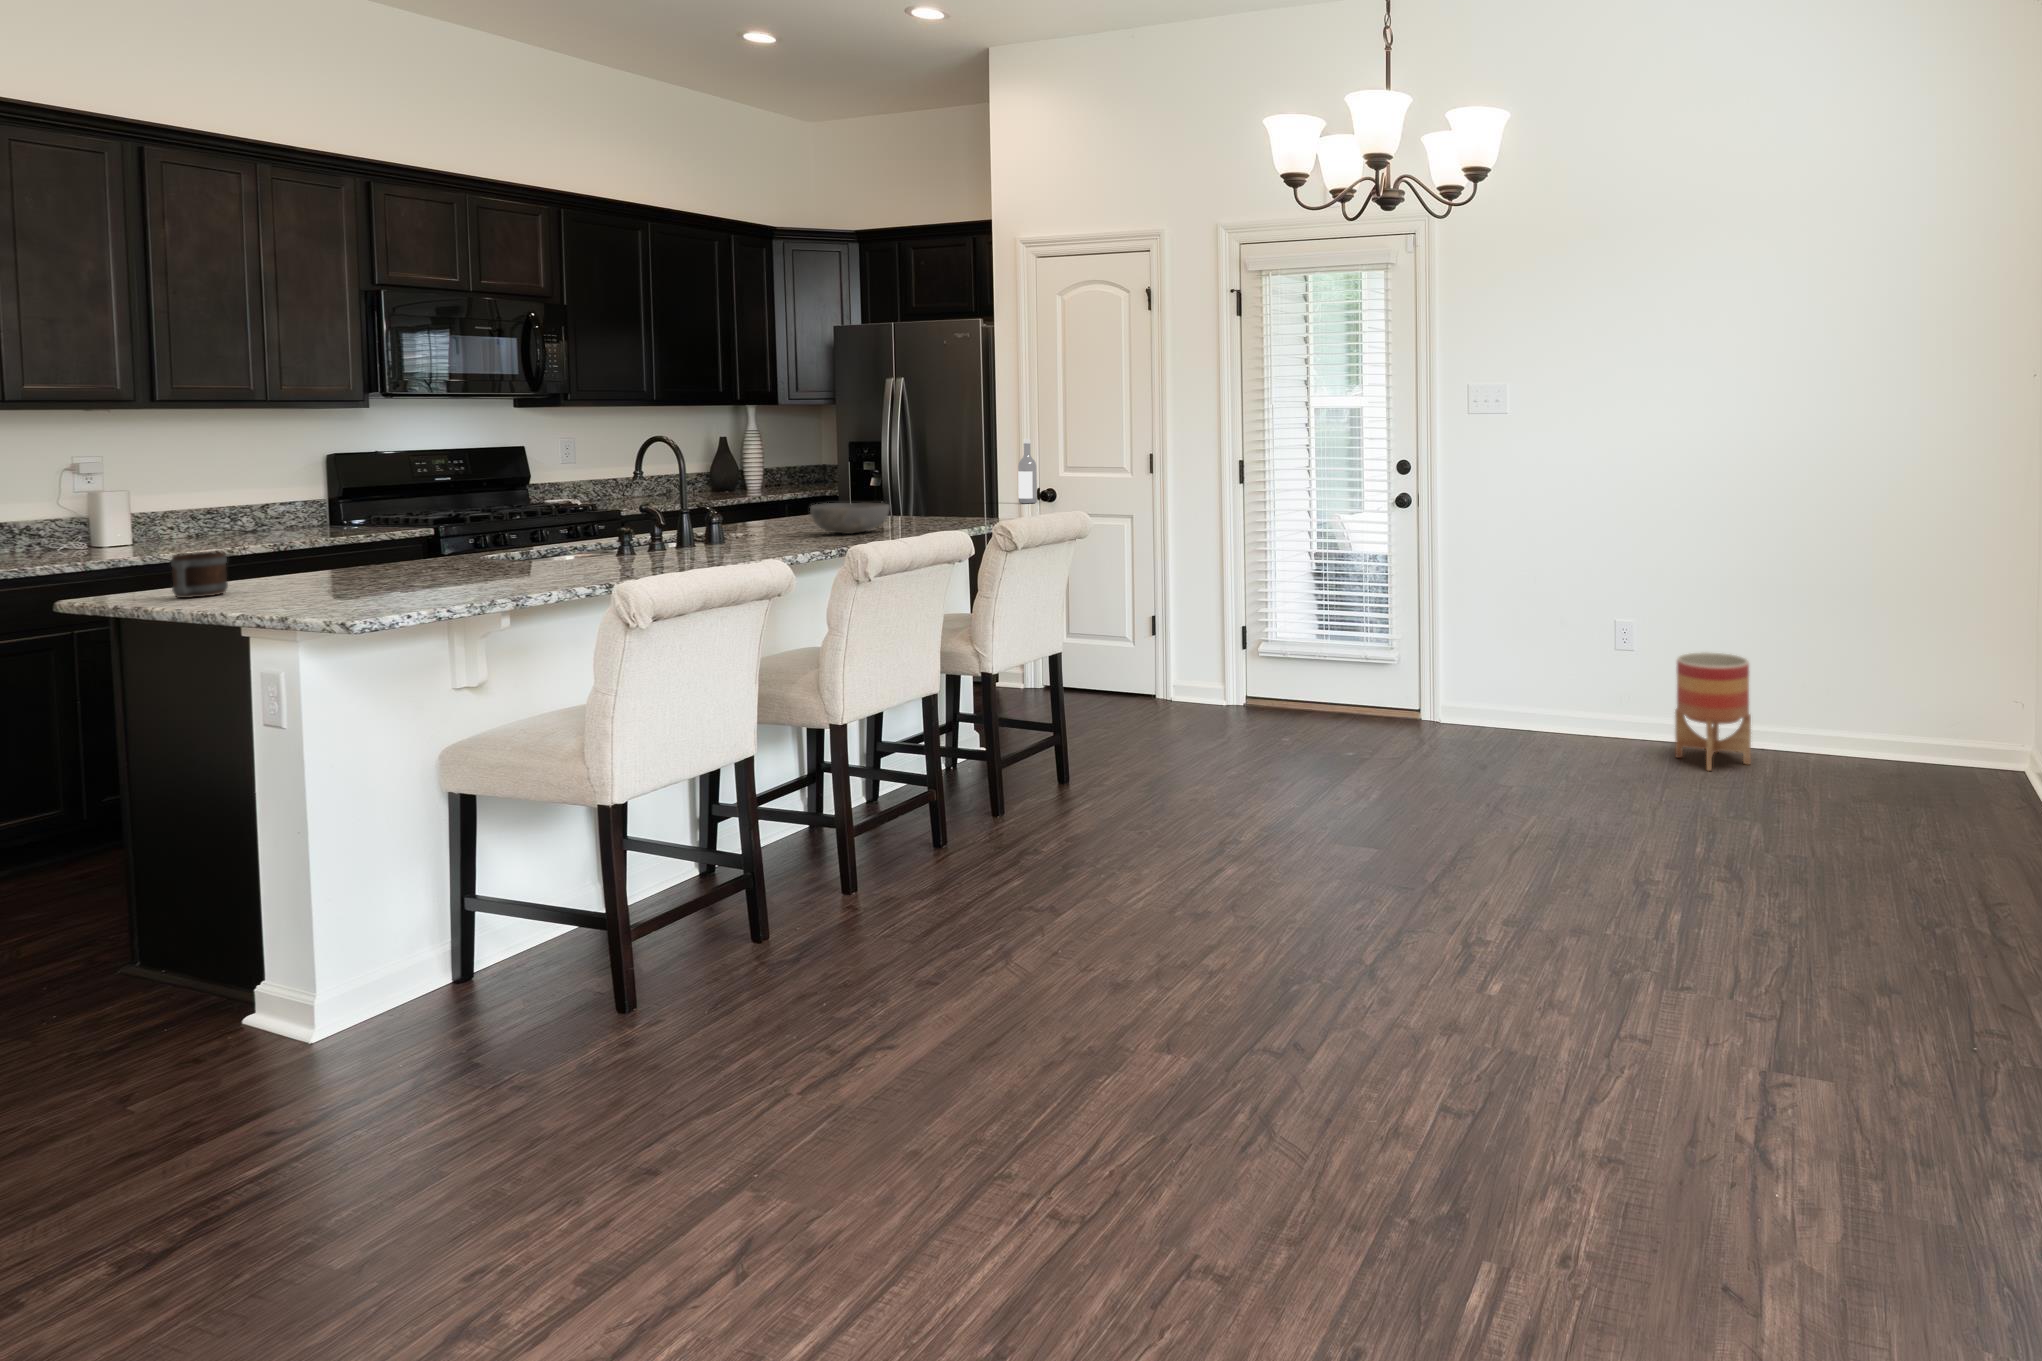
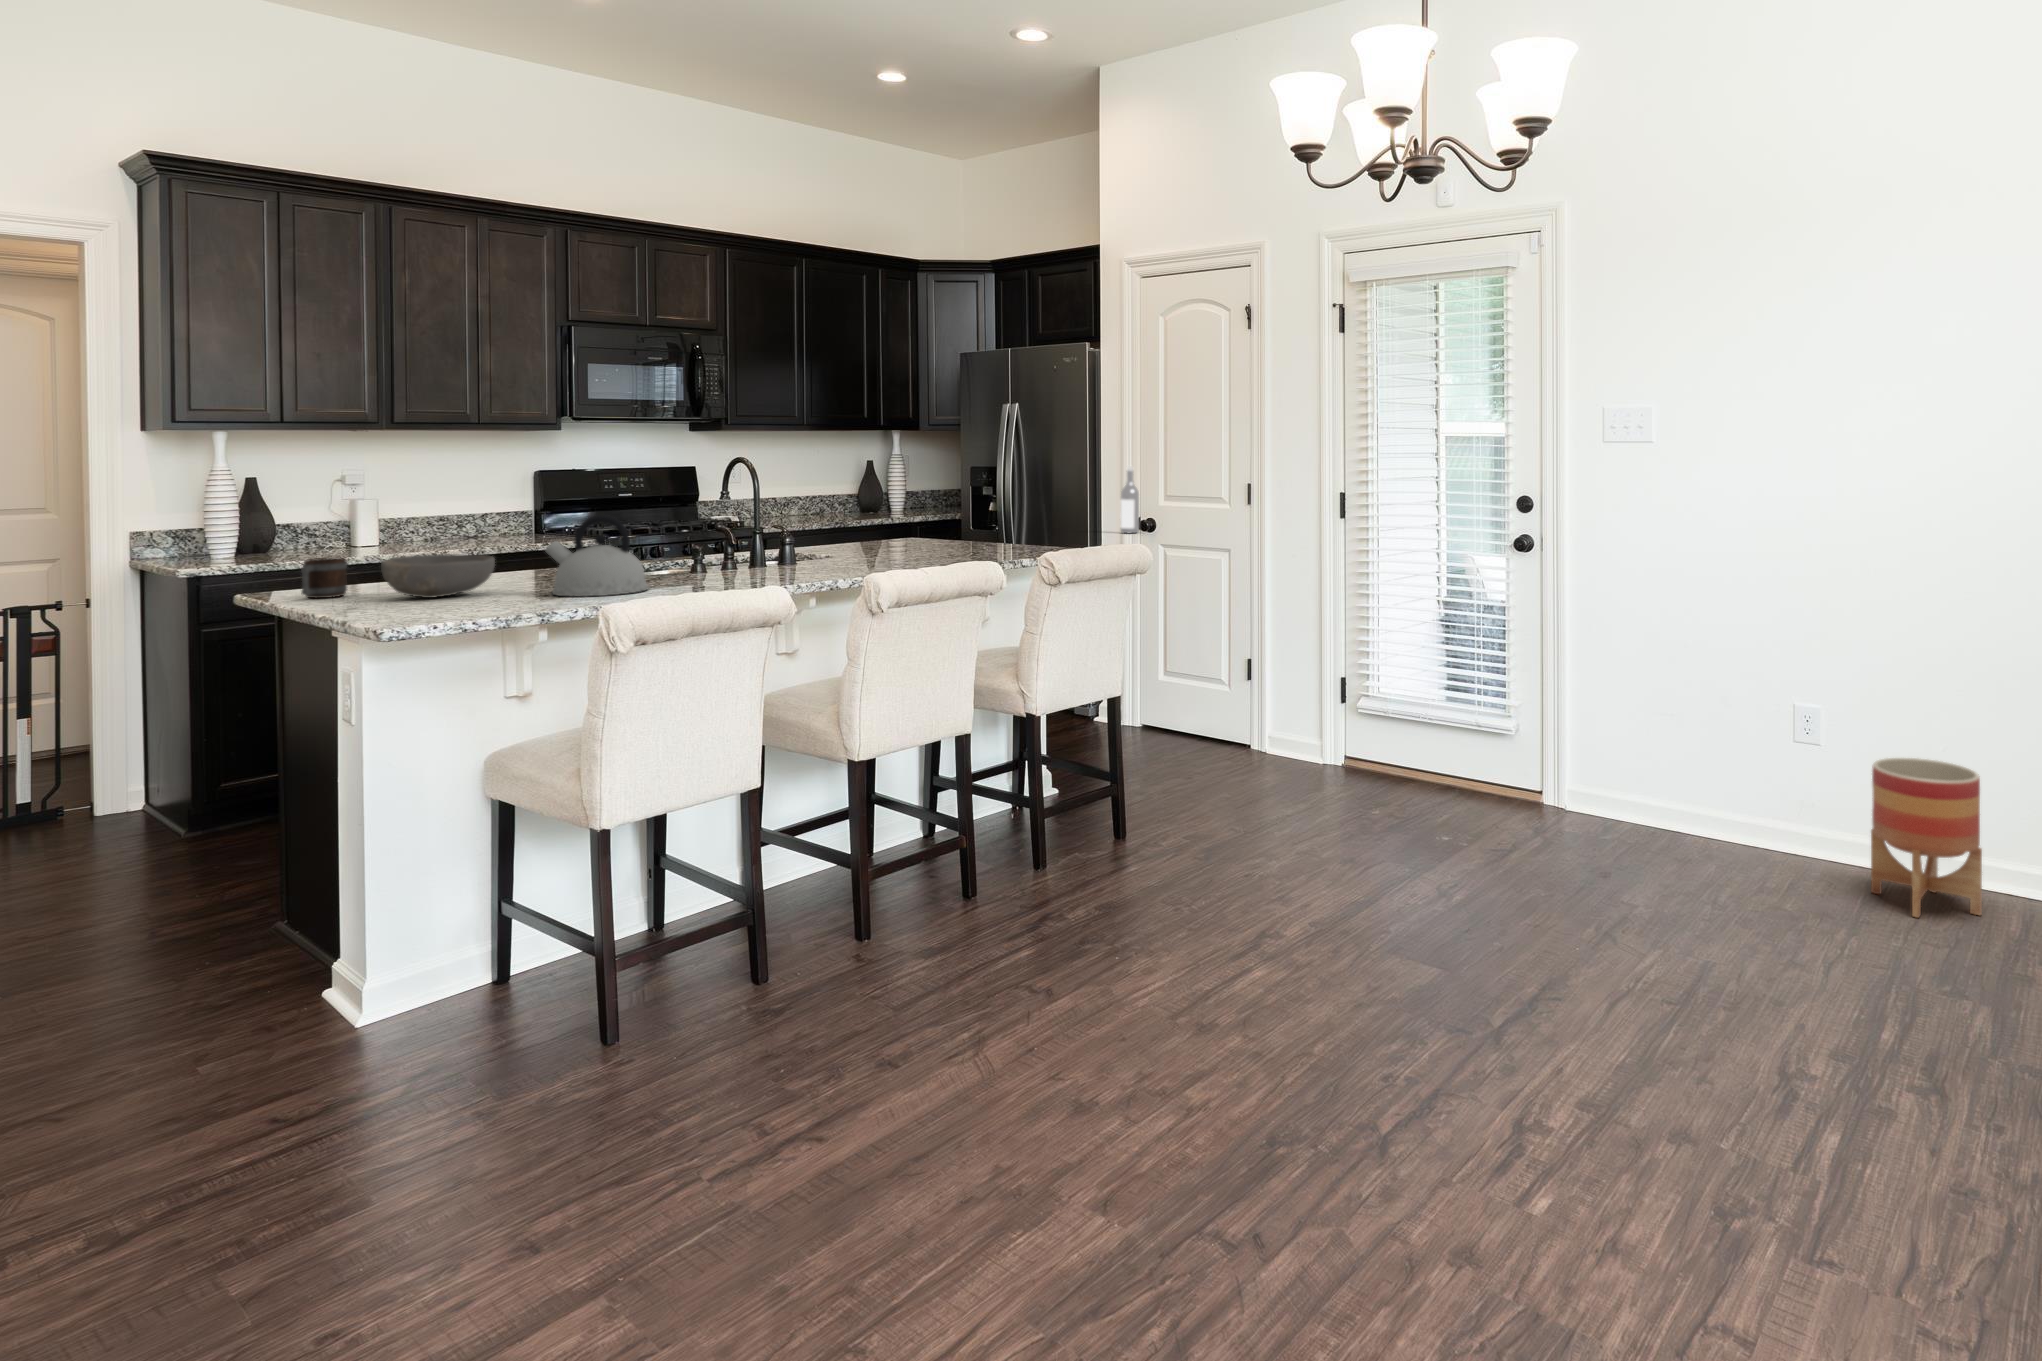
kettle: none [490,495,611,580] -> present [545,515,649,596]
bowl: present [810,503,890,534] -> present [381,554,495,598]

